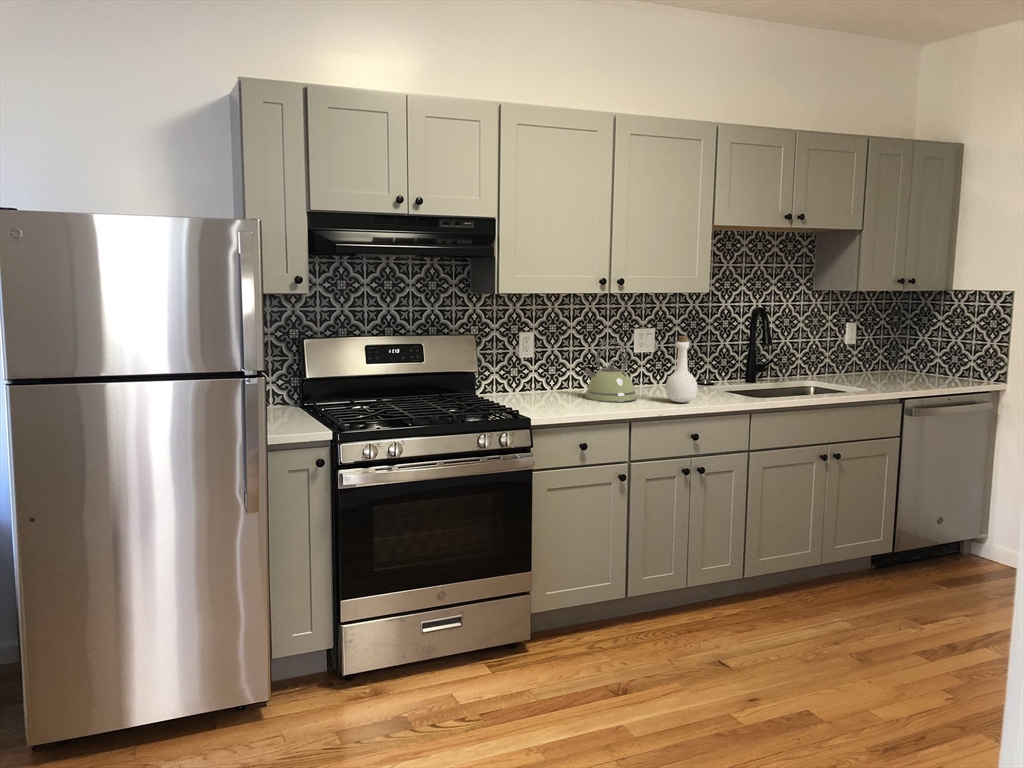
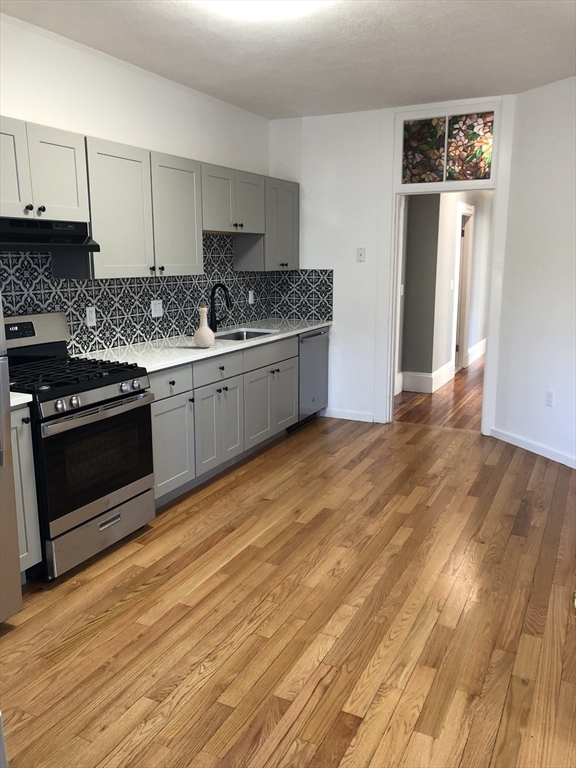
kettle: present [584,340,637,402] -> none [136,310,178,352]

